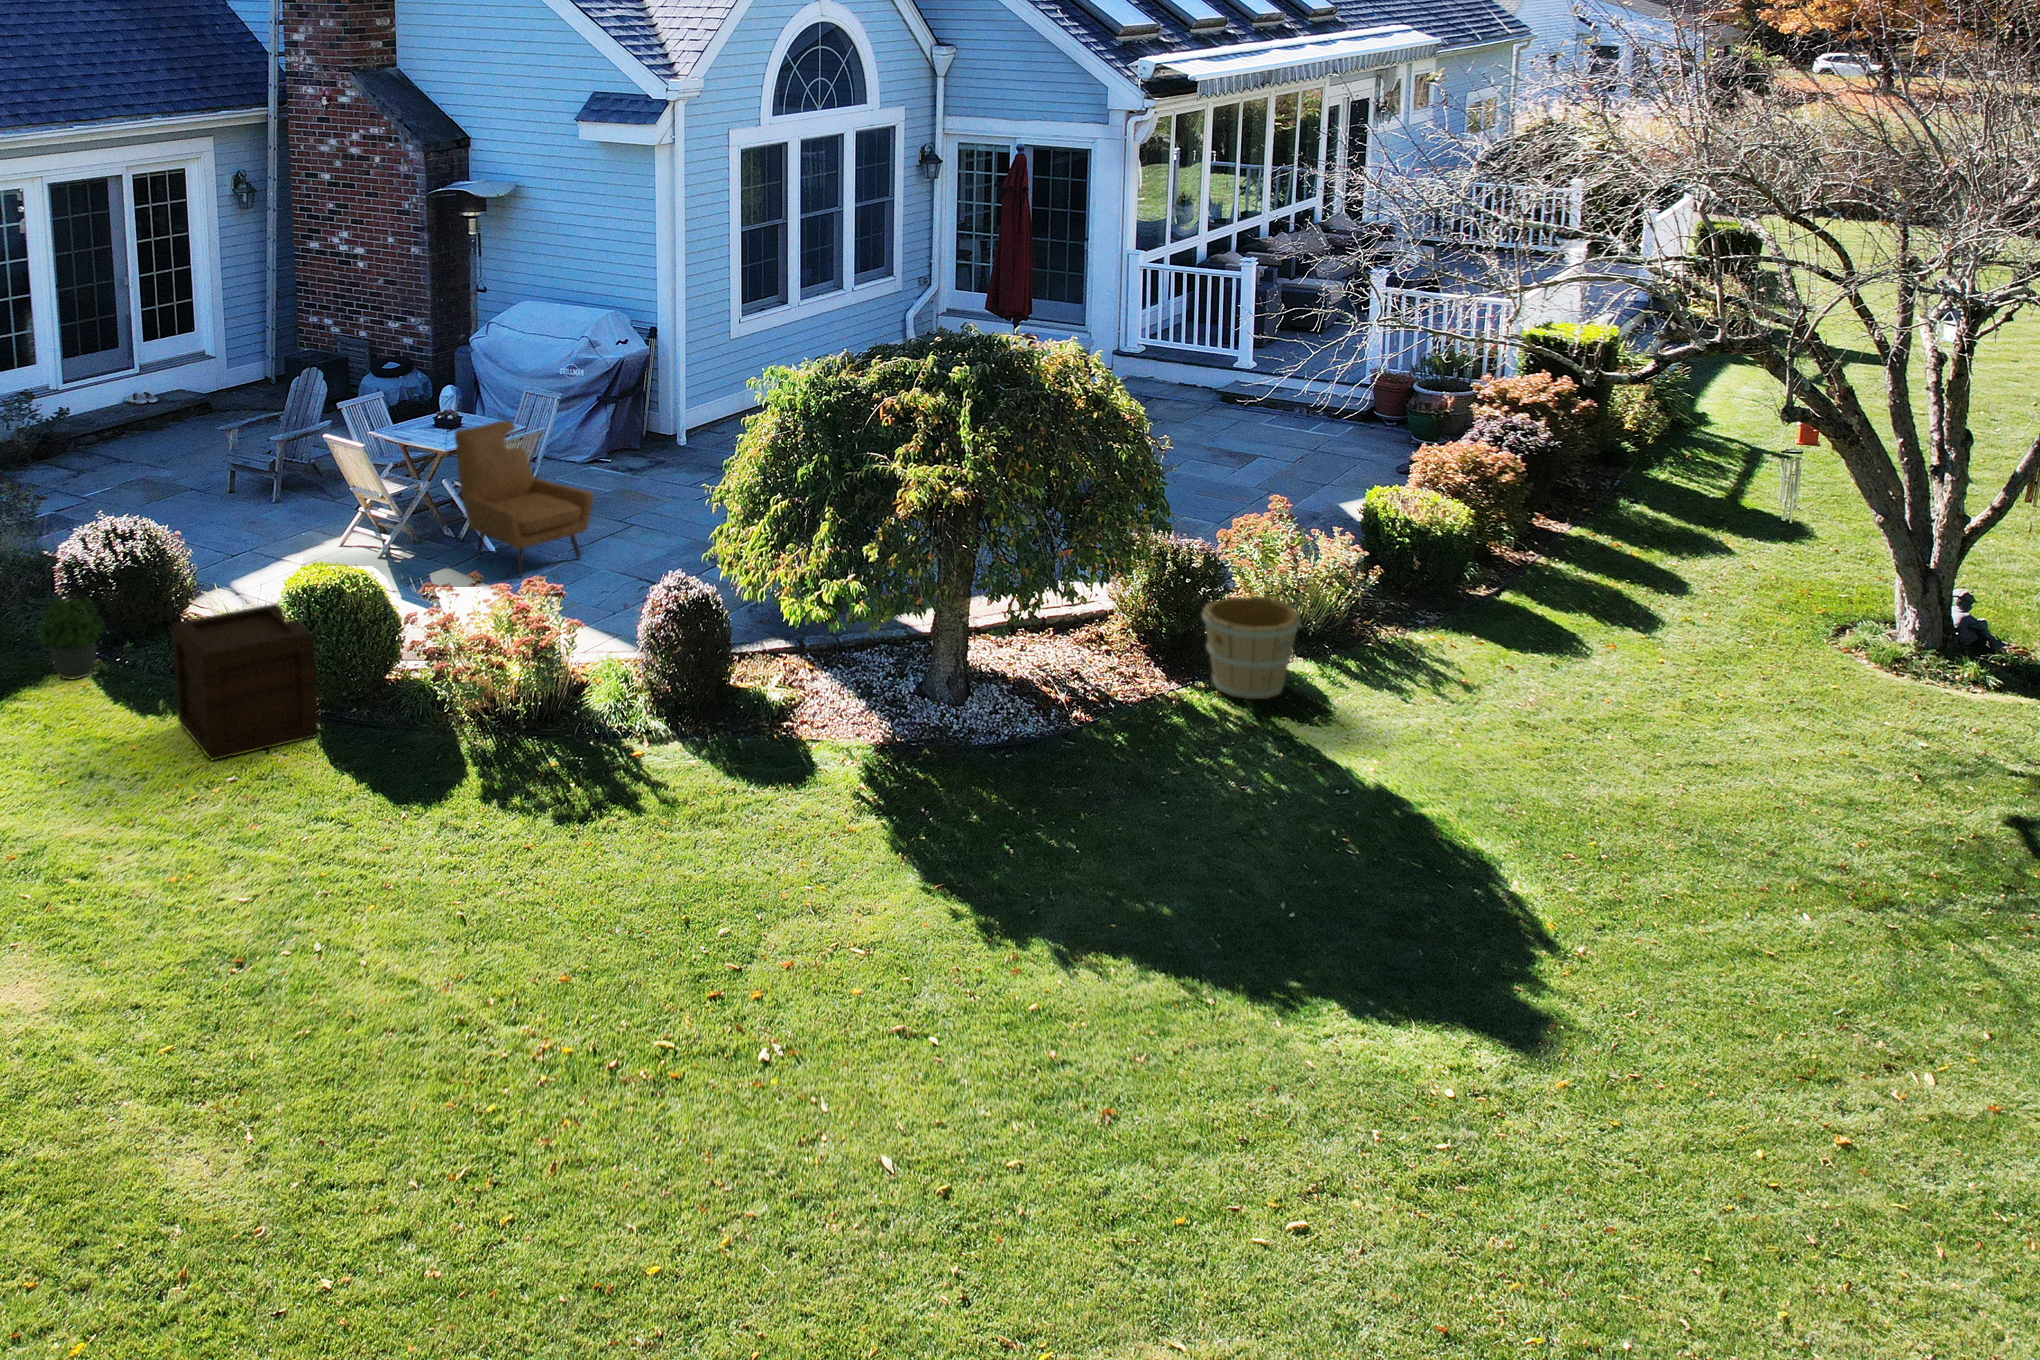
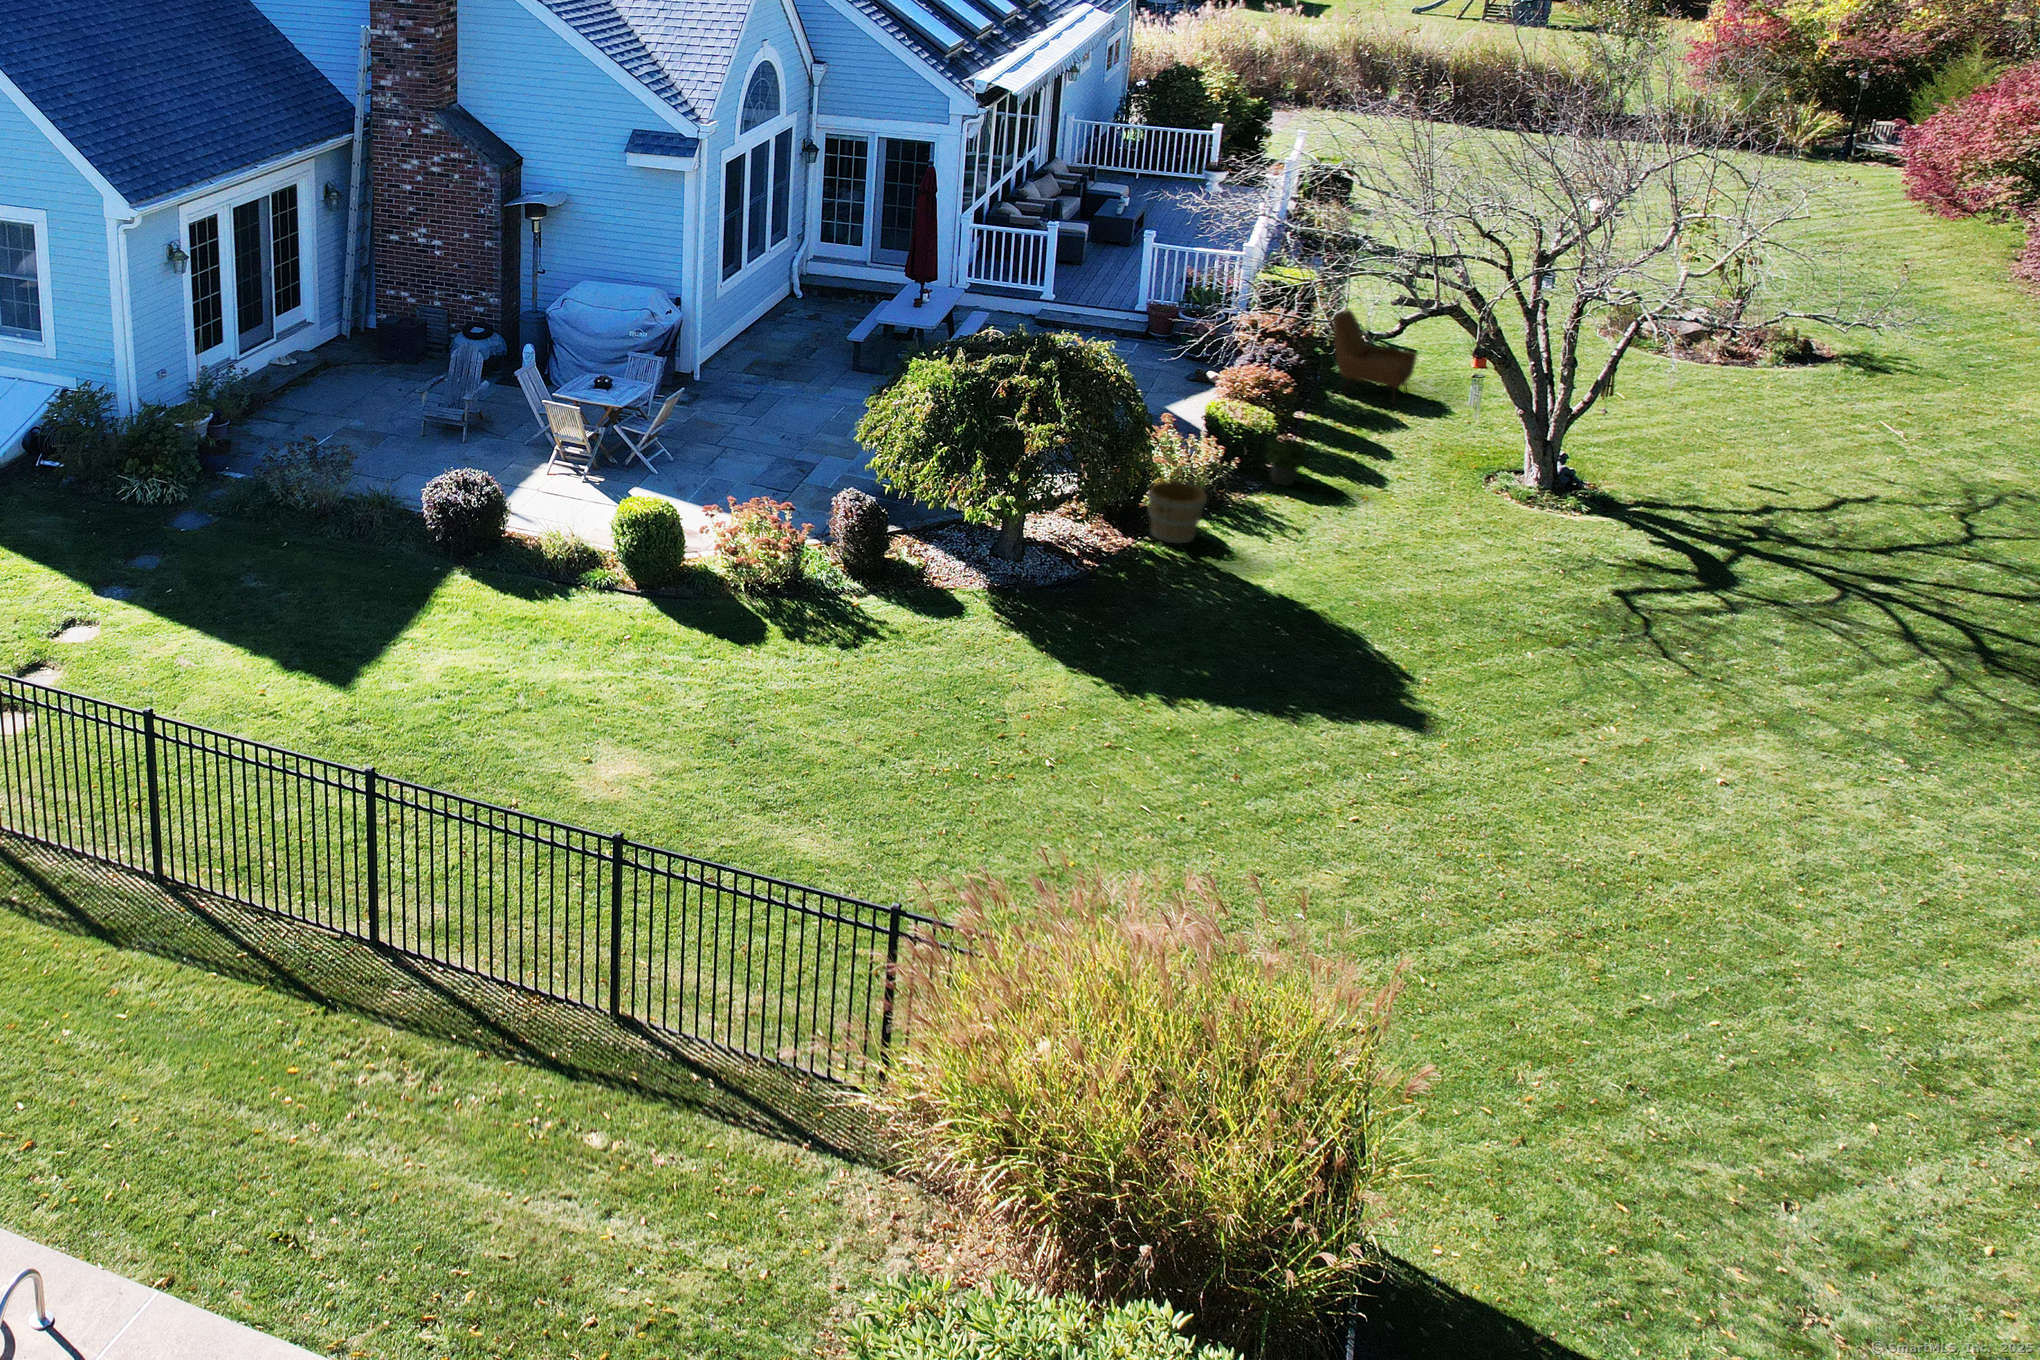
chair: present [455,421,593,577] -> present [1333,310,1417,404]
potted plant: present [37,596,105,679] -> present [1266,436,1308,486]
wooden crate: present [172,604,319,760] -> none [549,518,646,618]

